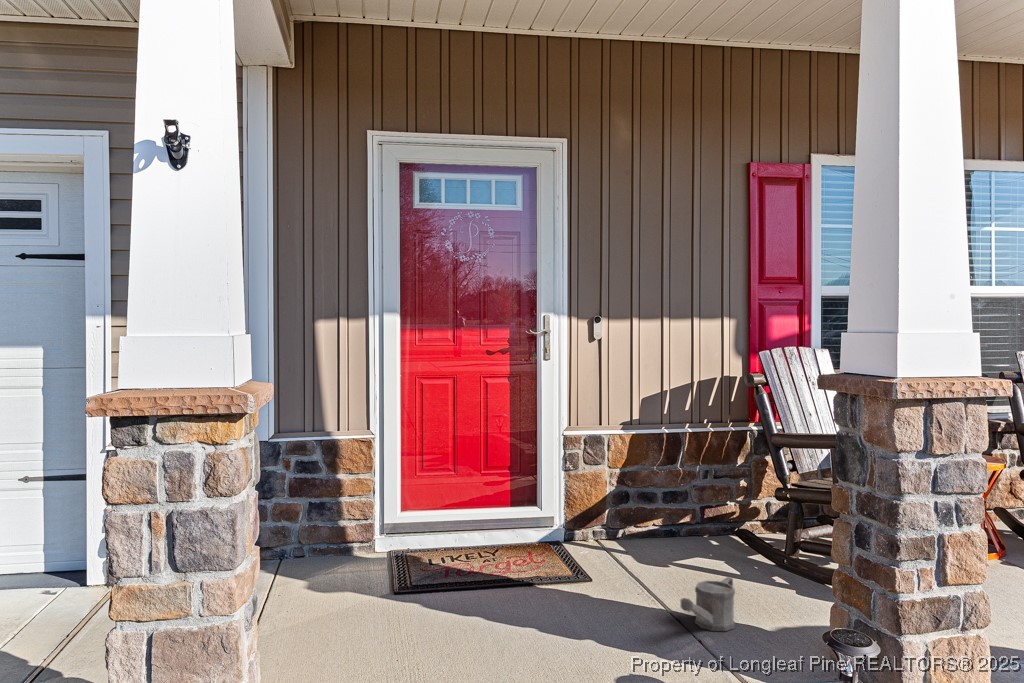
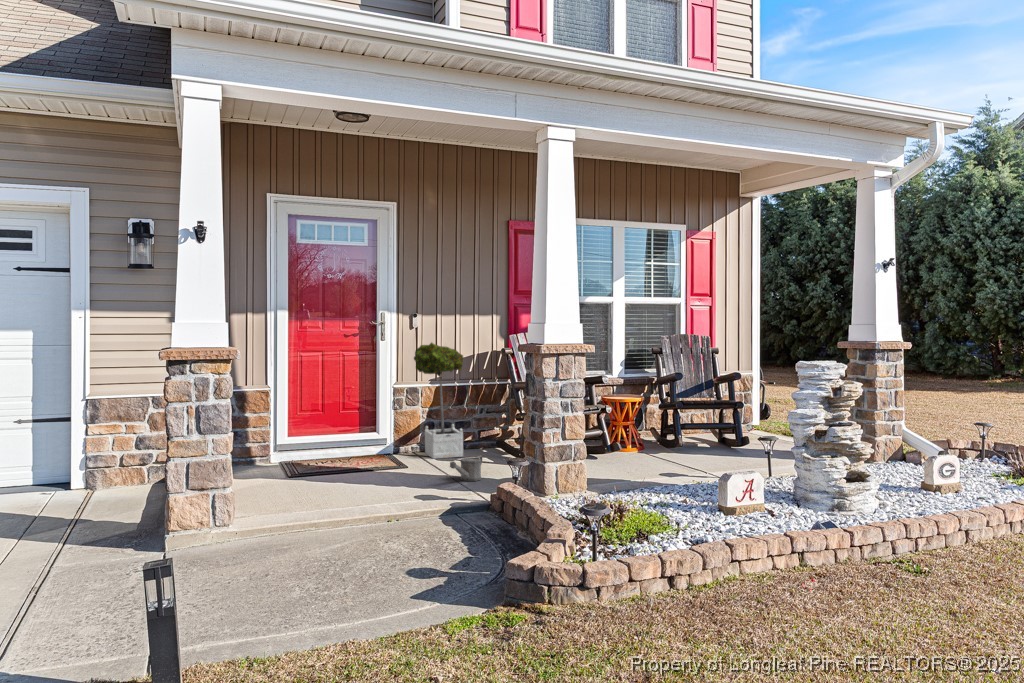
potted tree: none [599,363,683,559] -> present [414,343,463,459]

